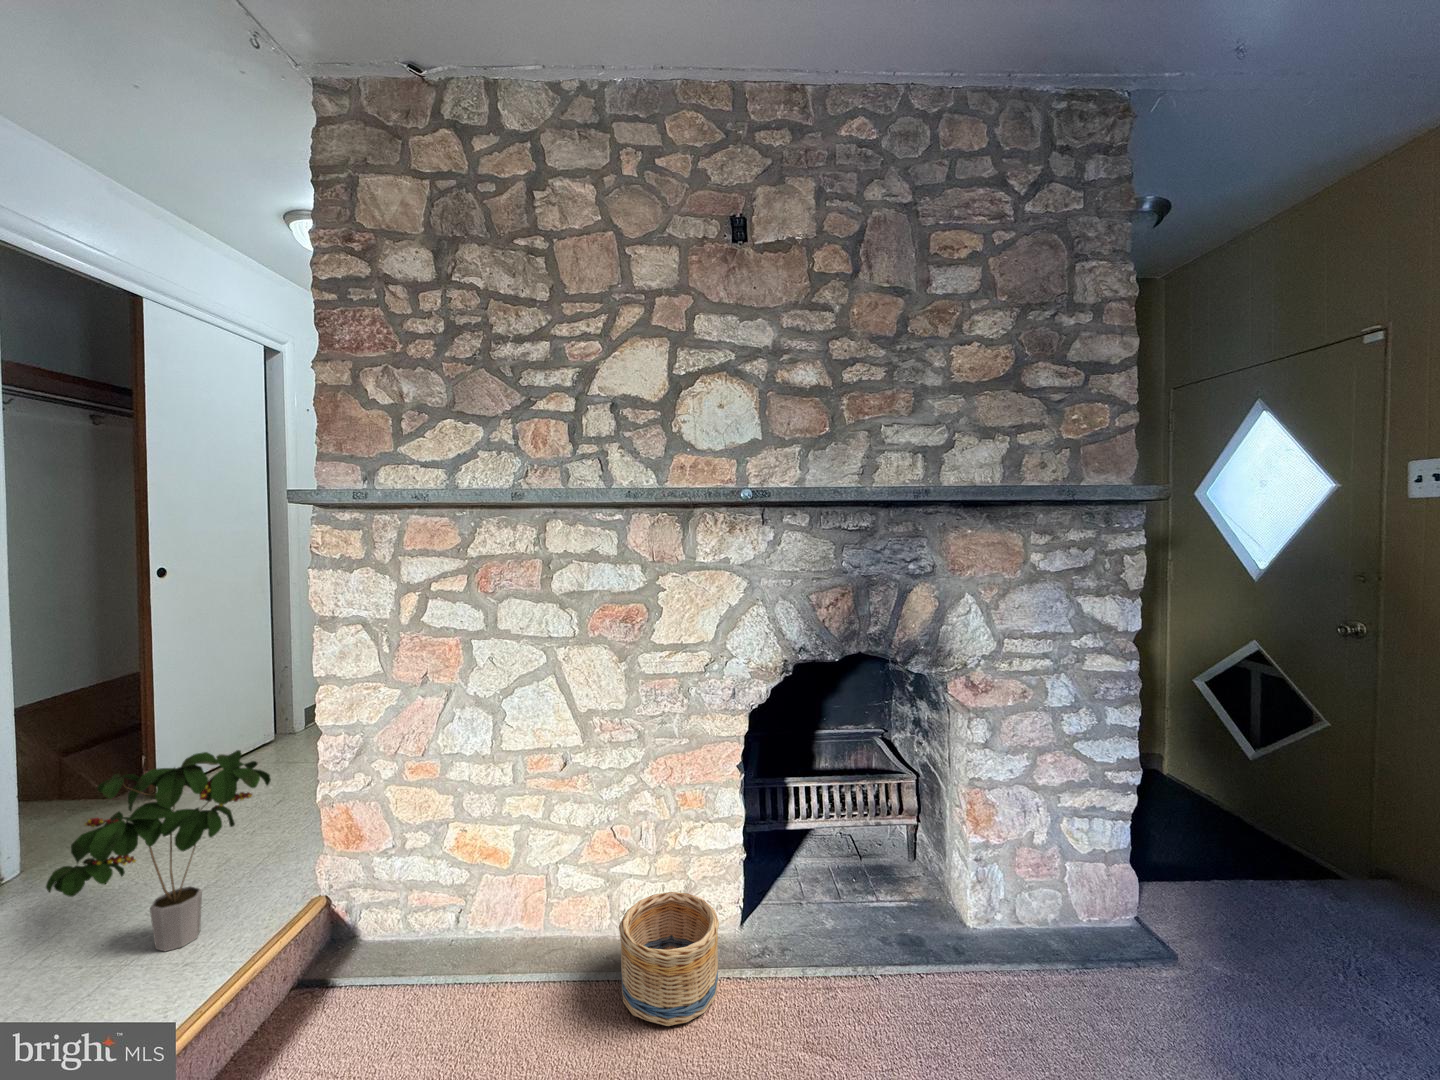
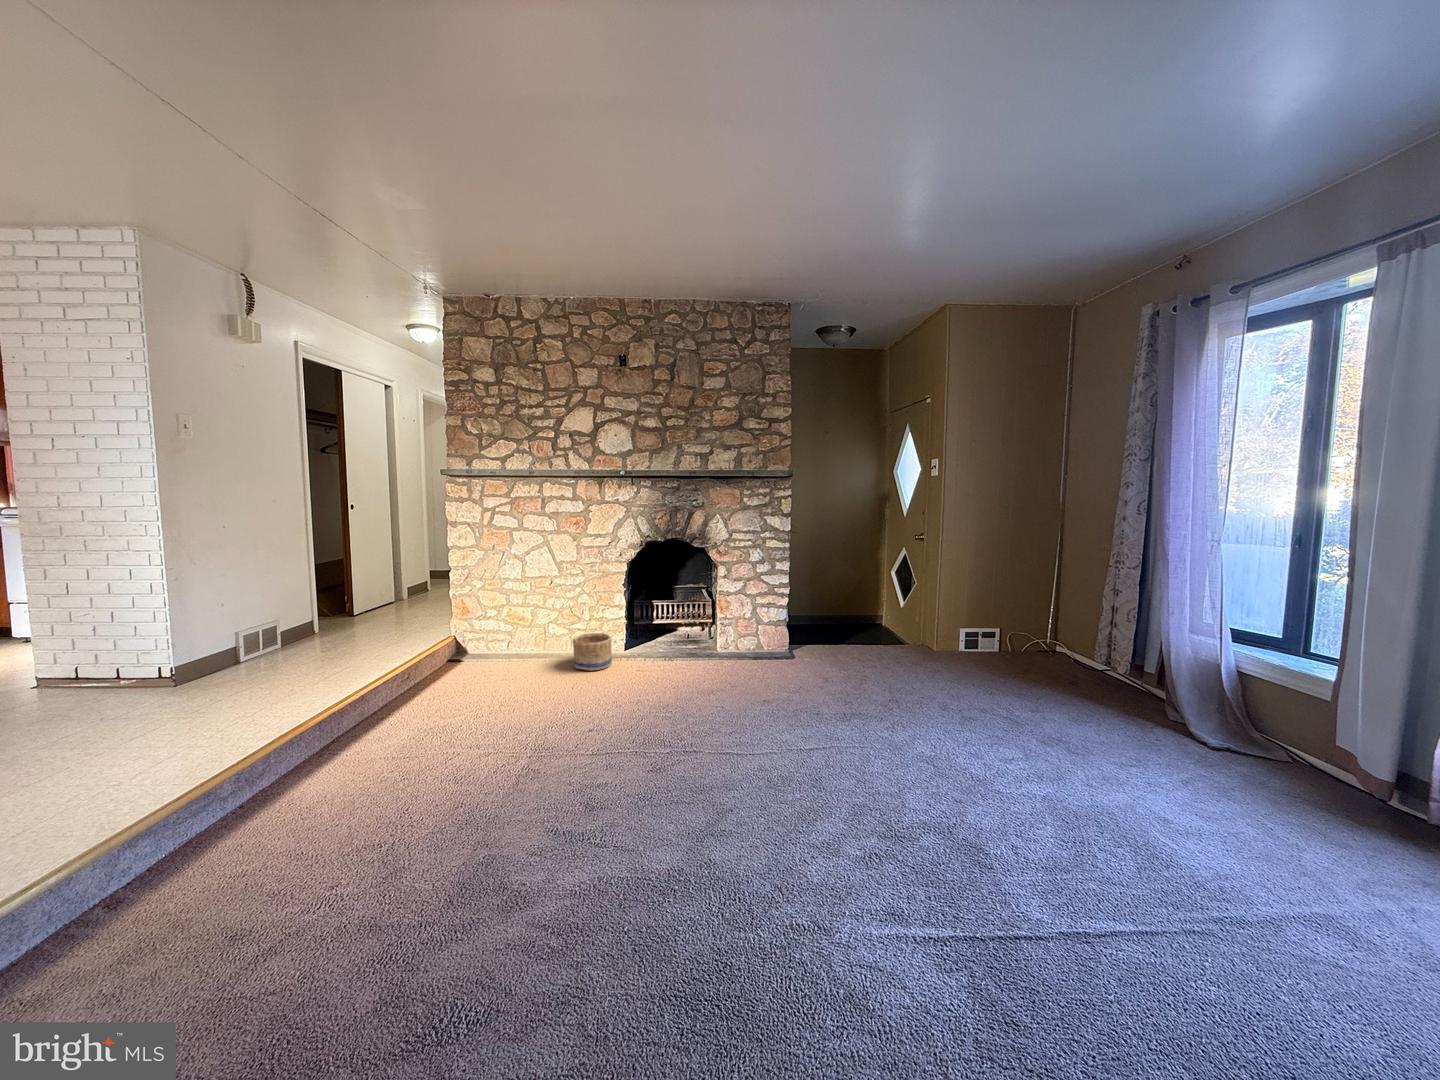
potted plant: present [46,750,271,951] -> none [359,574,431,646]

